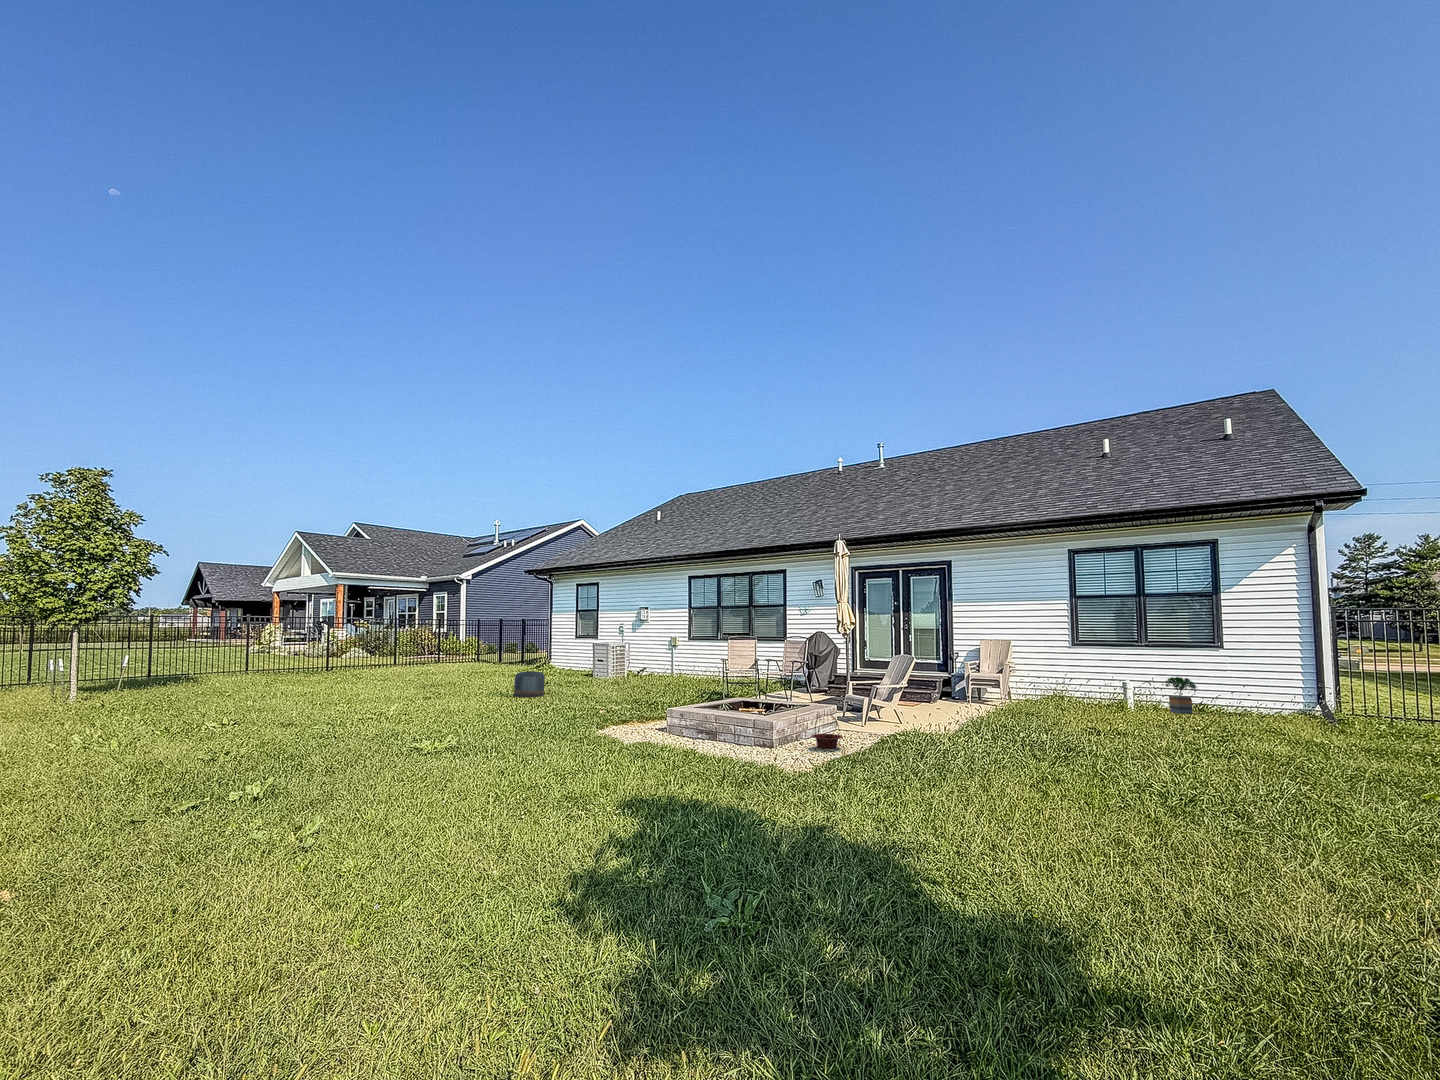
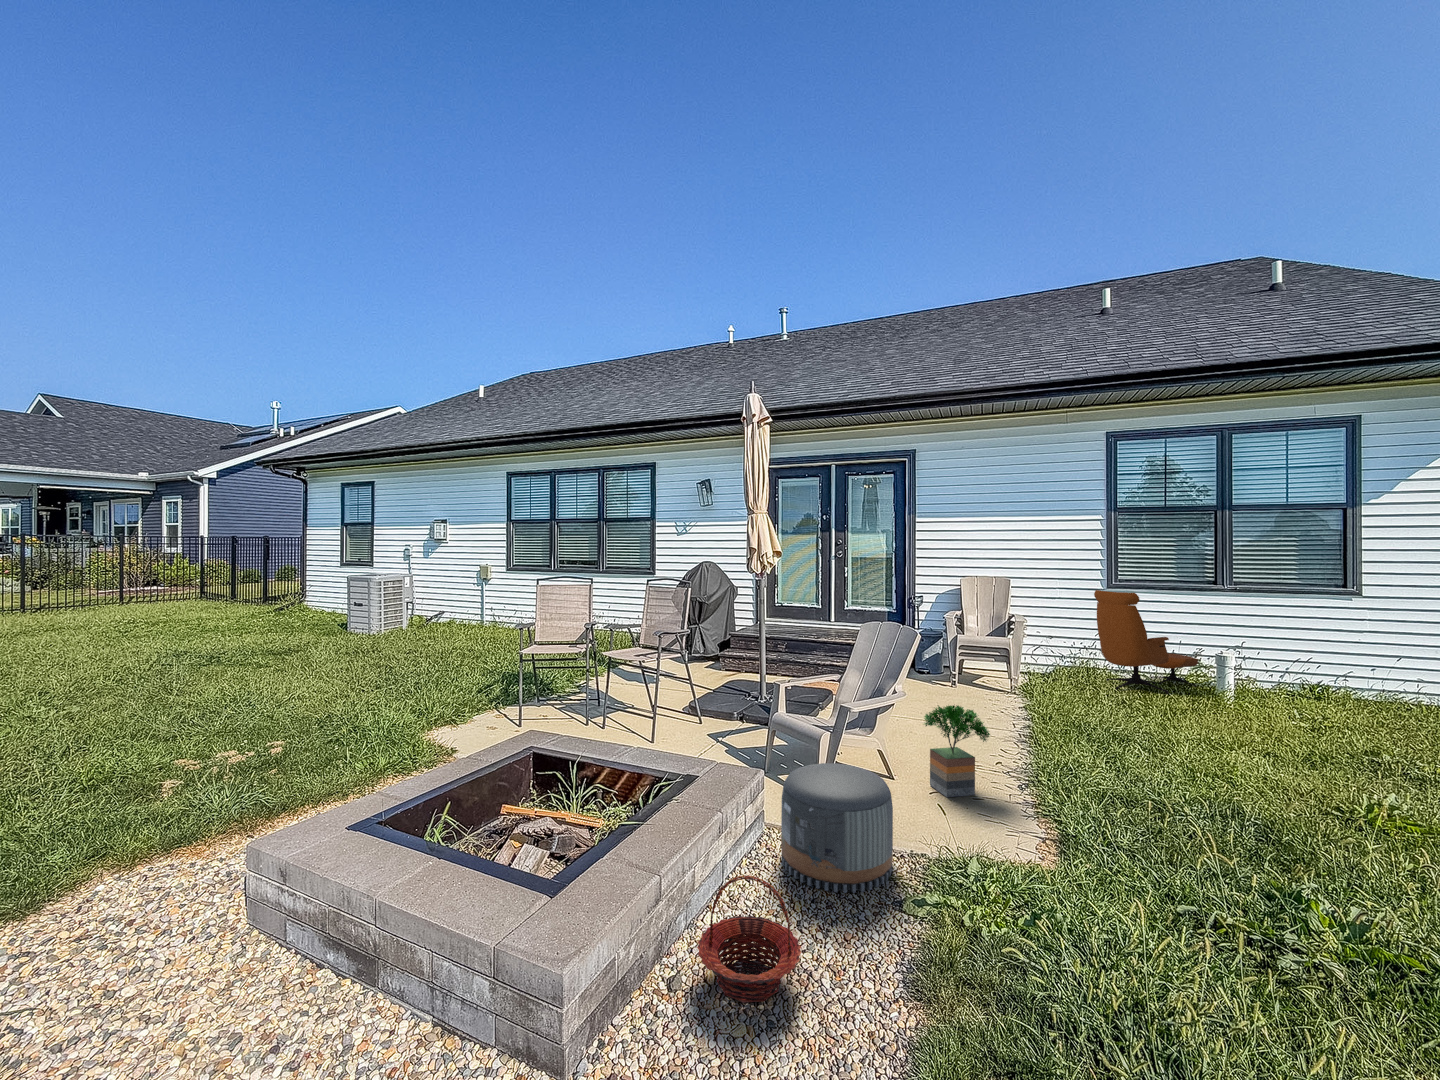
lounge chair: none [1052,645,1128,707] -> present [1094,590,1198,694]
pouf: present [514,671,545,697] -> present [781,763,893,893]
potted tree: present [1165,677,1197,714] -> present [924,705,990,797]

